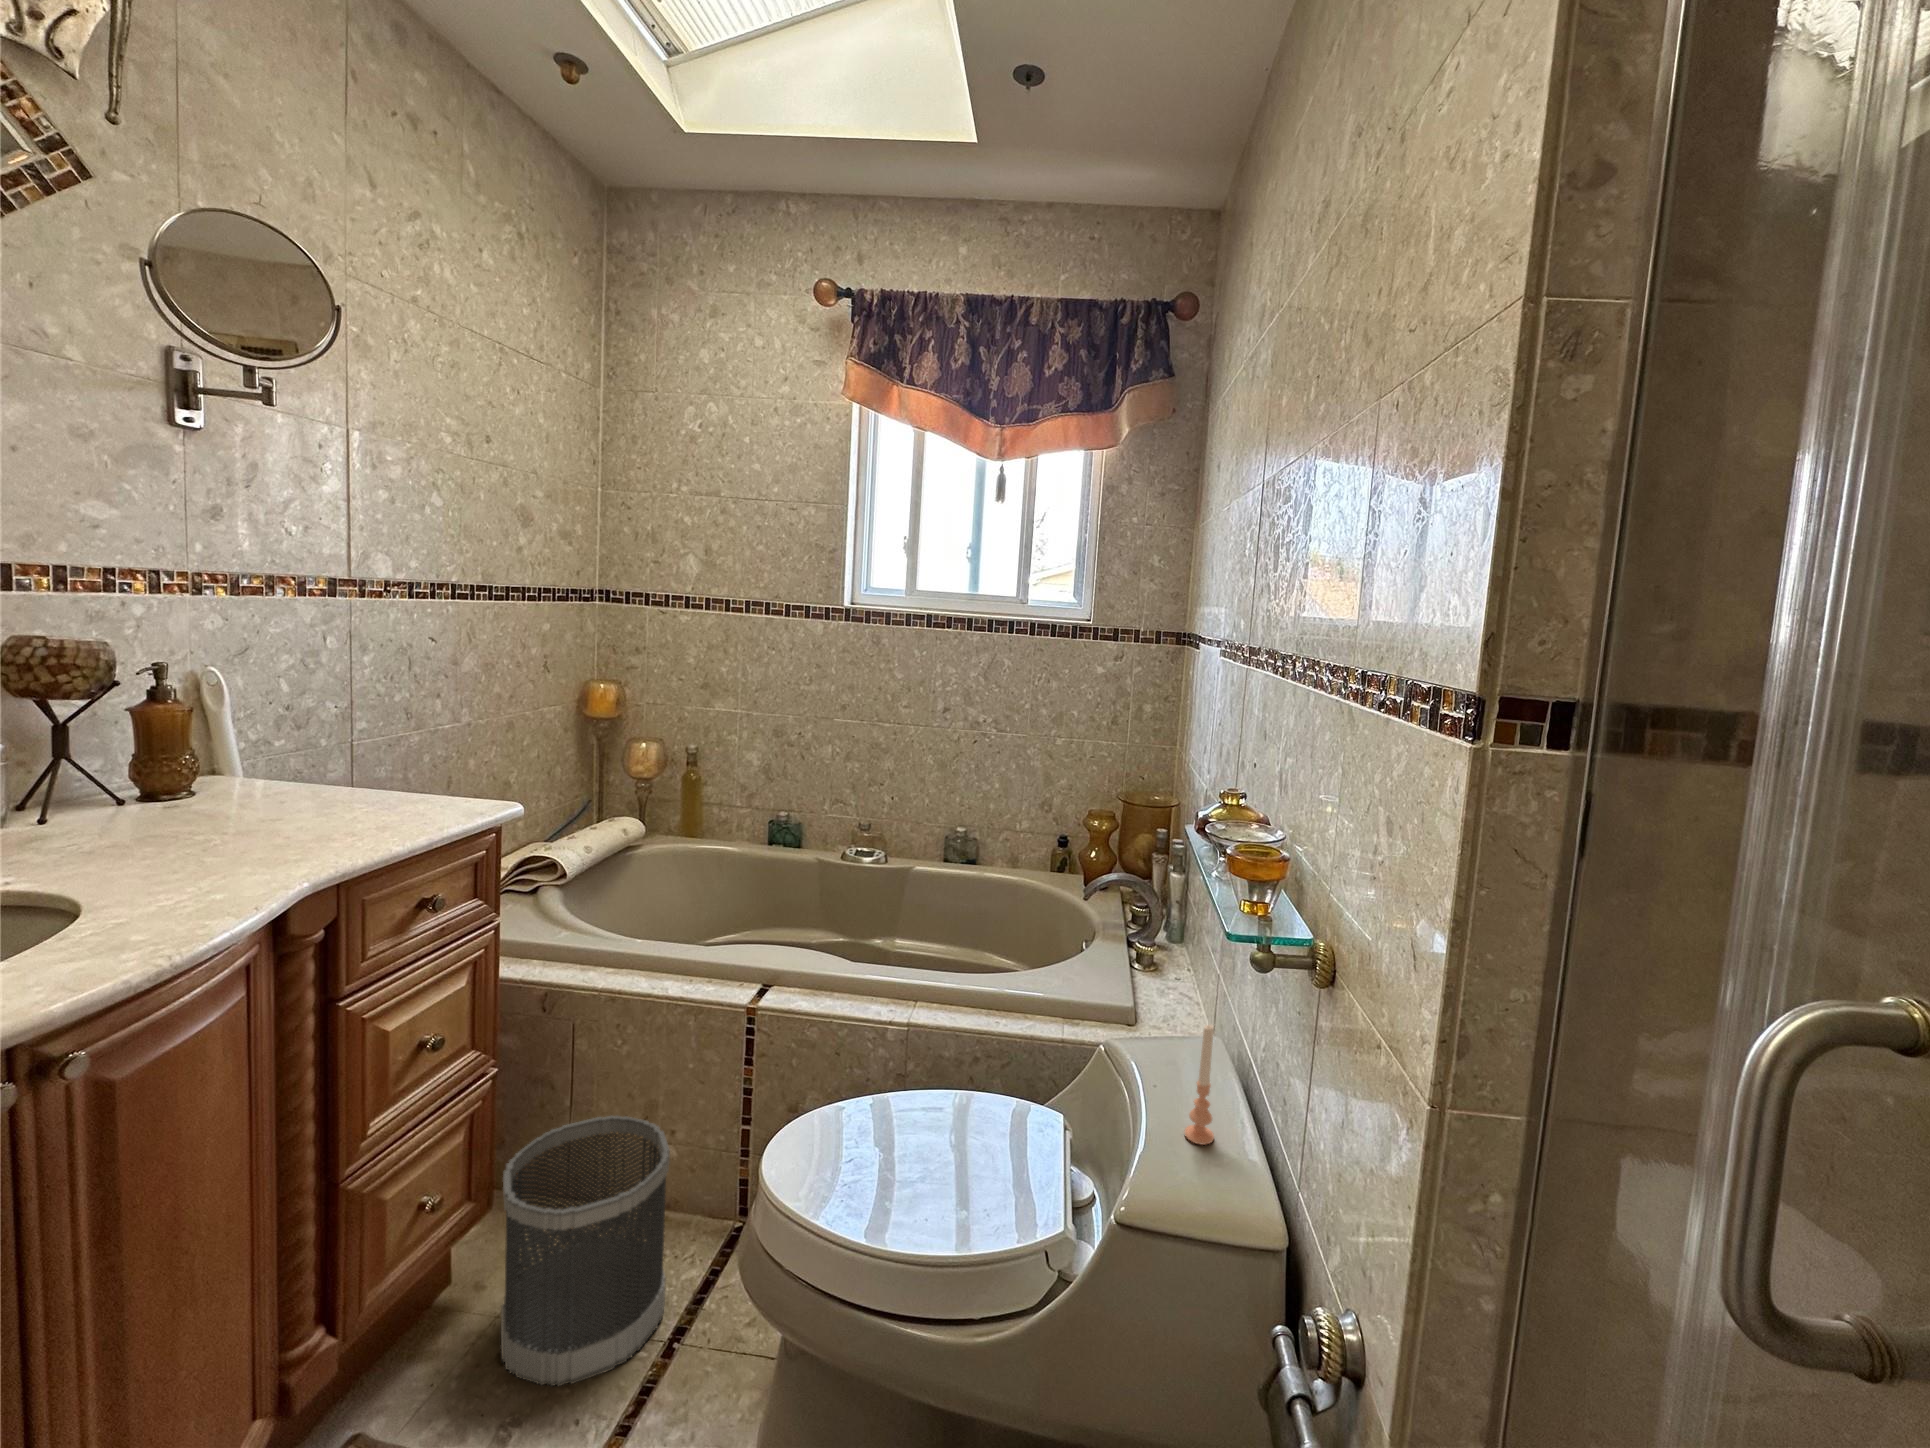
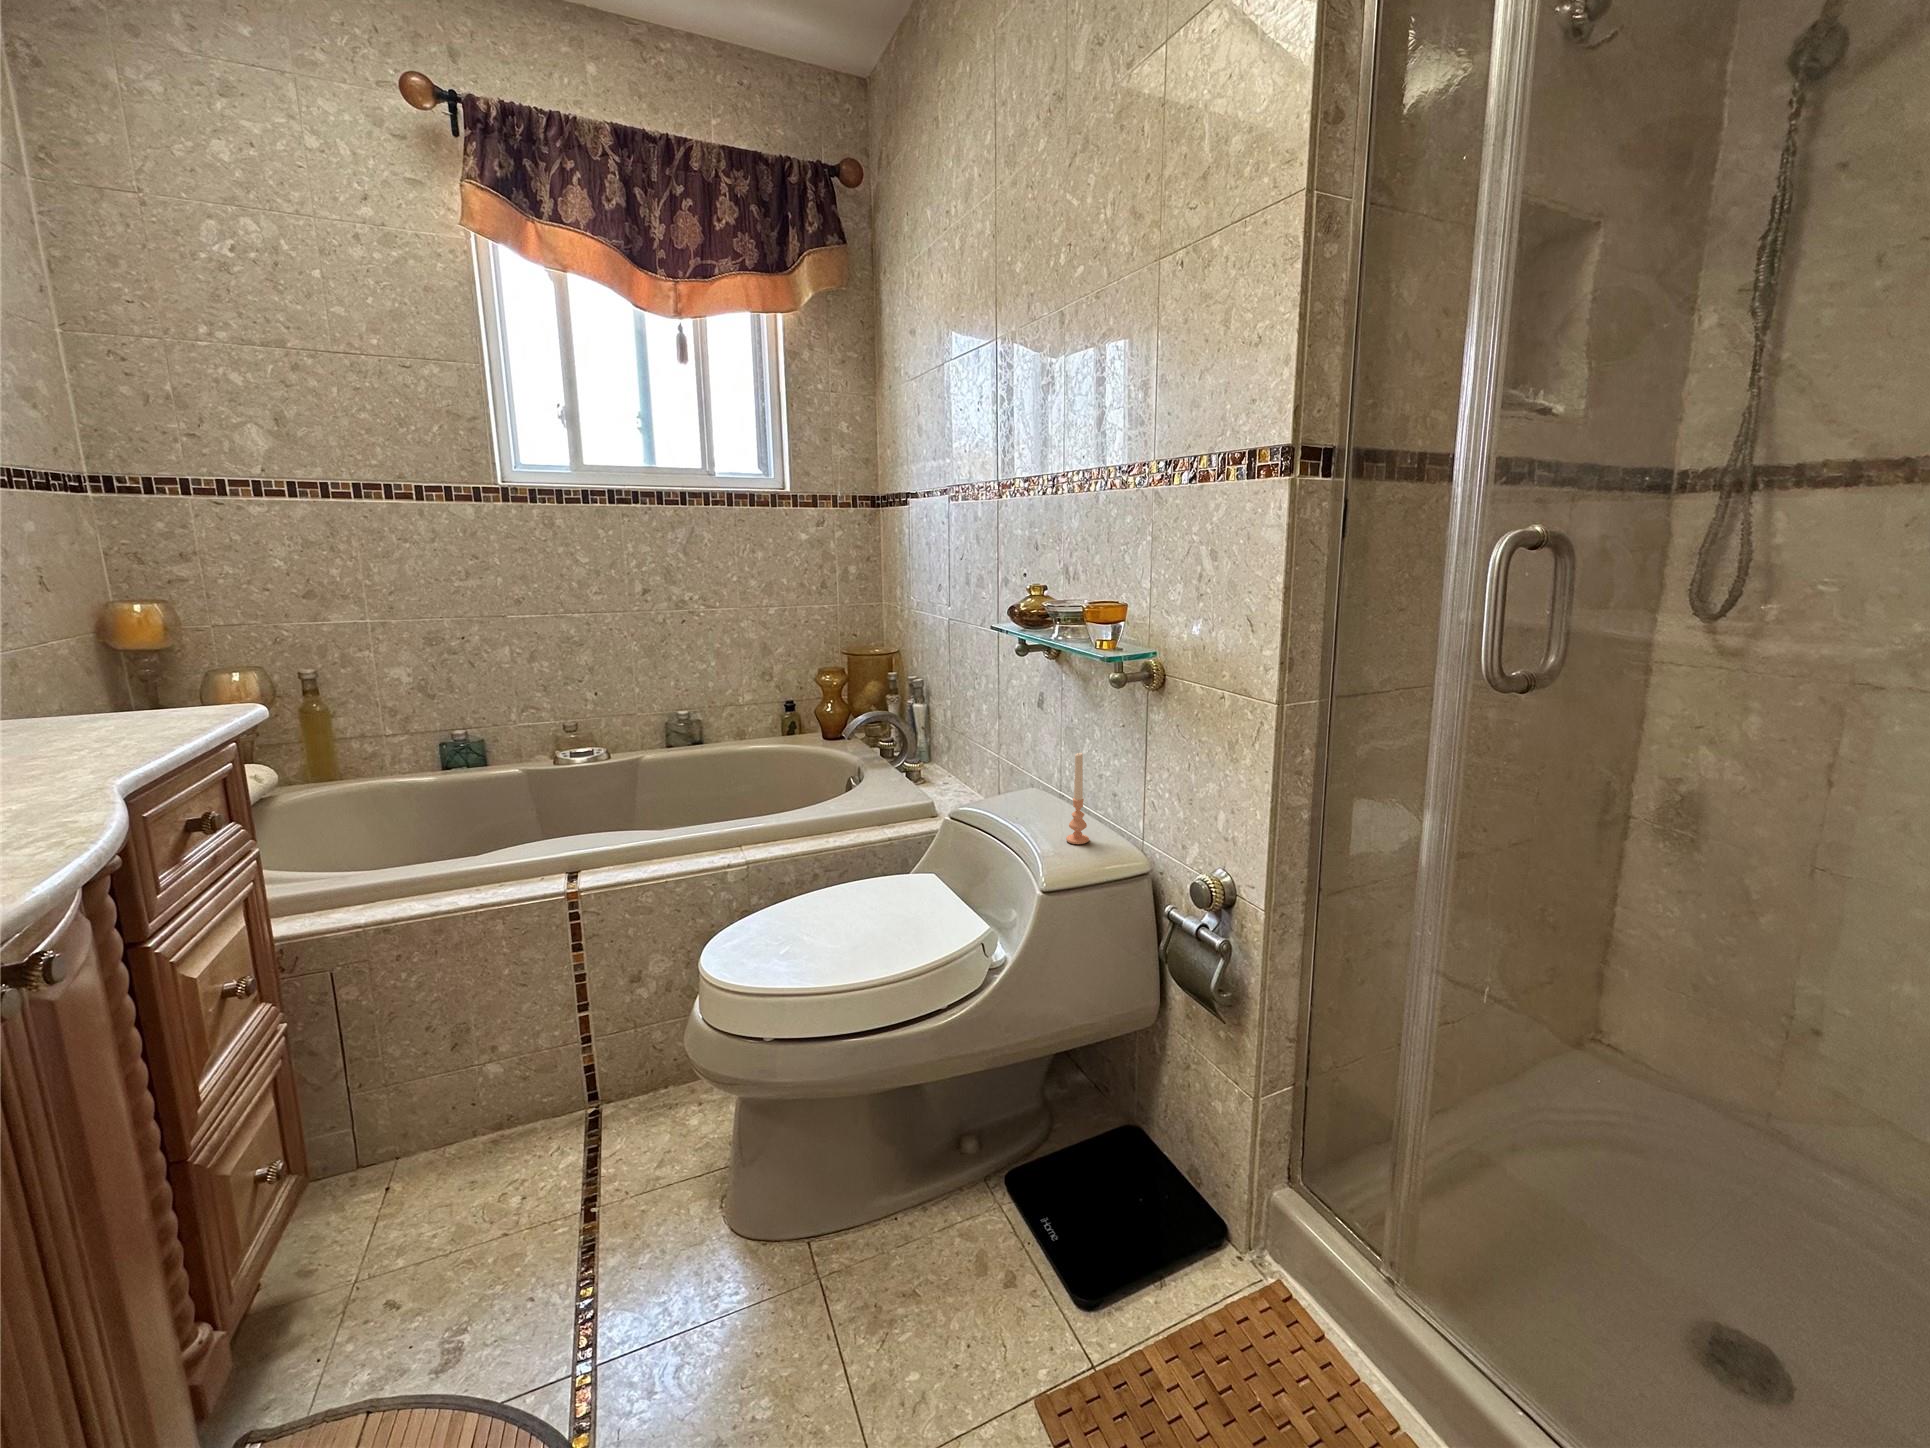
wastebasket: present [501,1116,670,1386] -> none [334,1029,564,1330]

